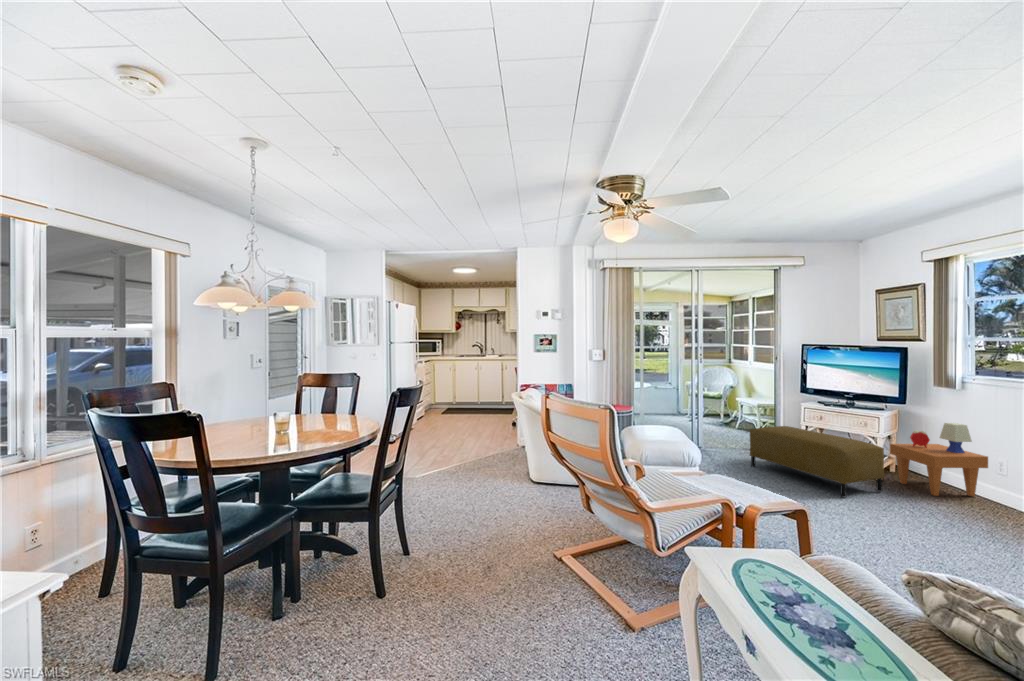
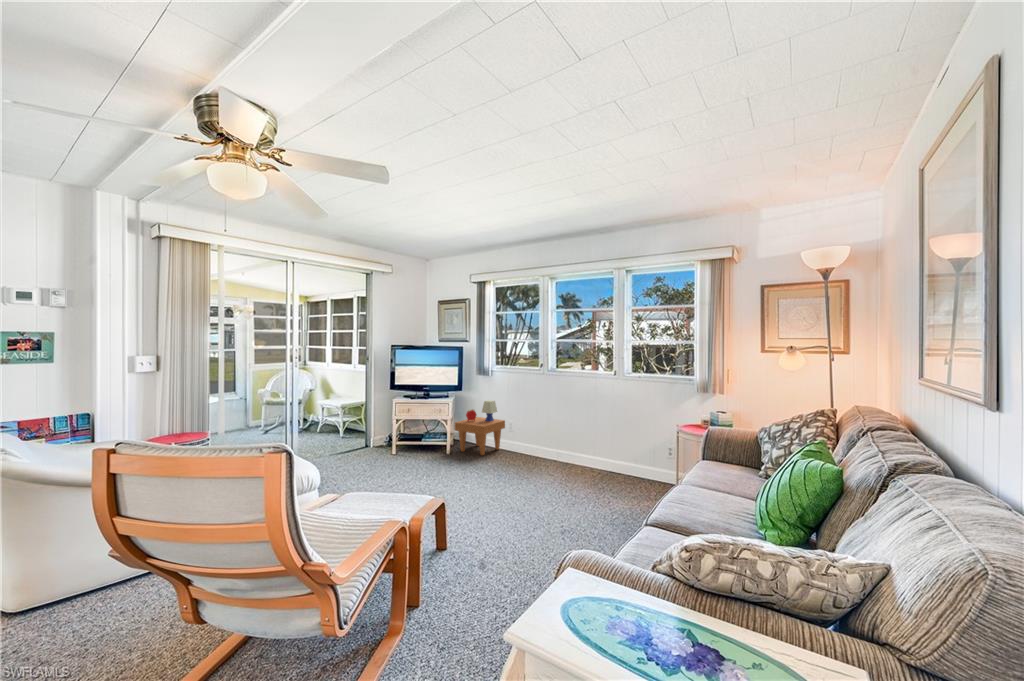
ottoman: present [750,426,884,497] -> none [355,422,457,475]

